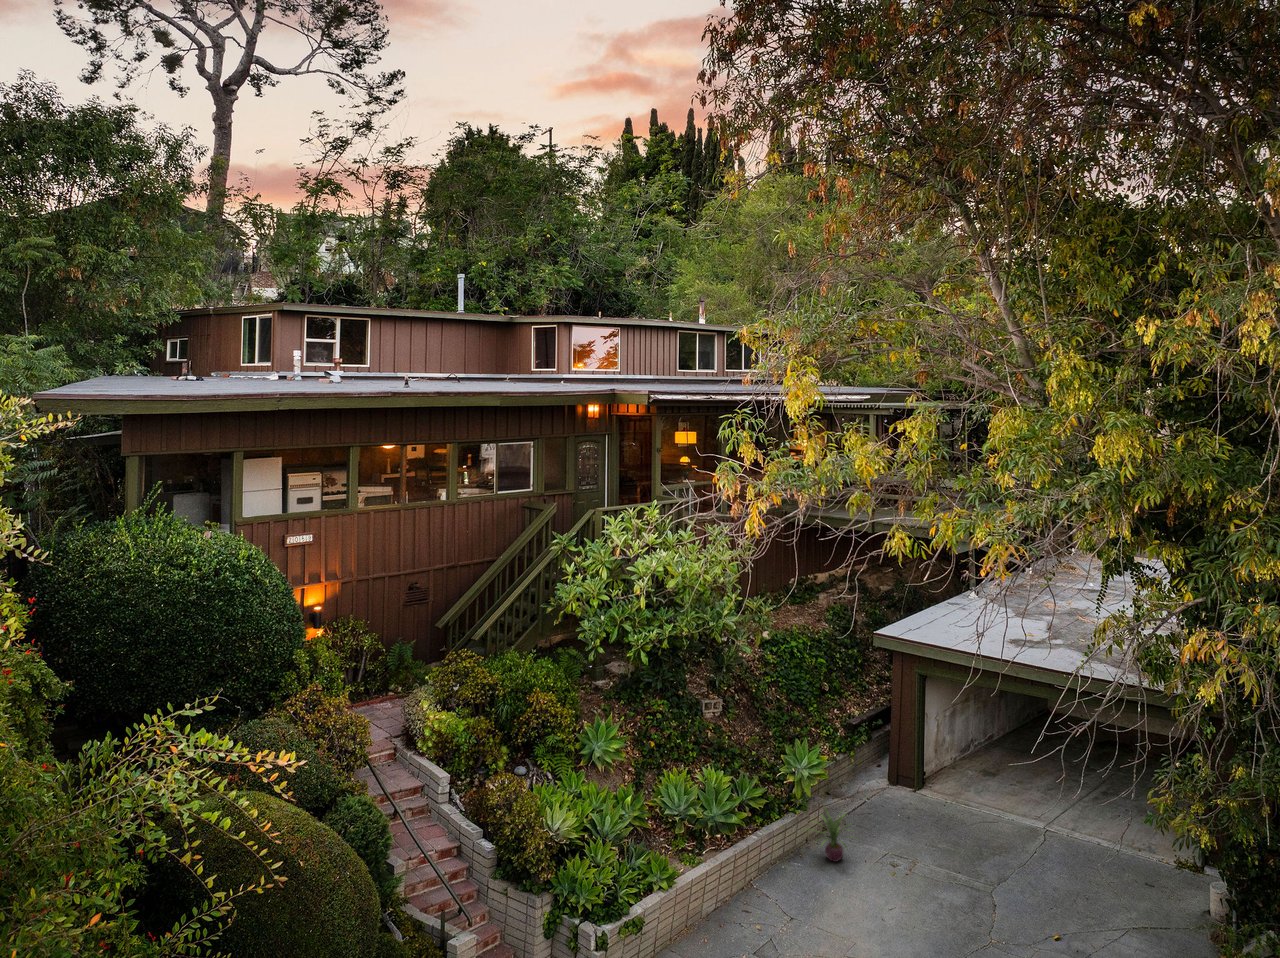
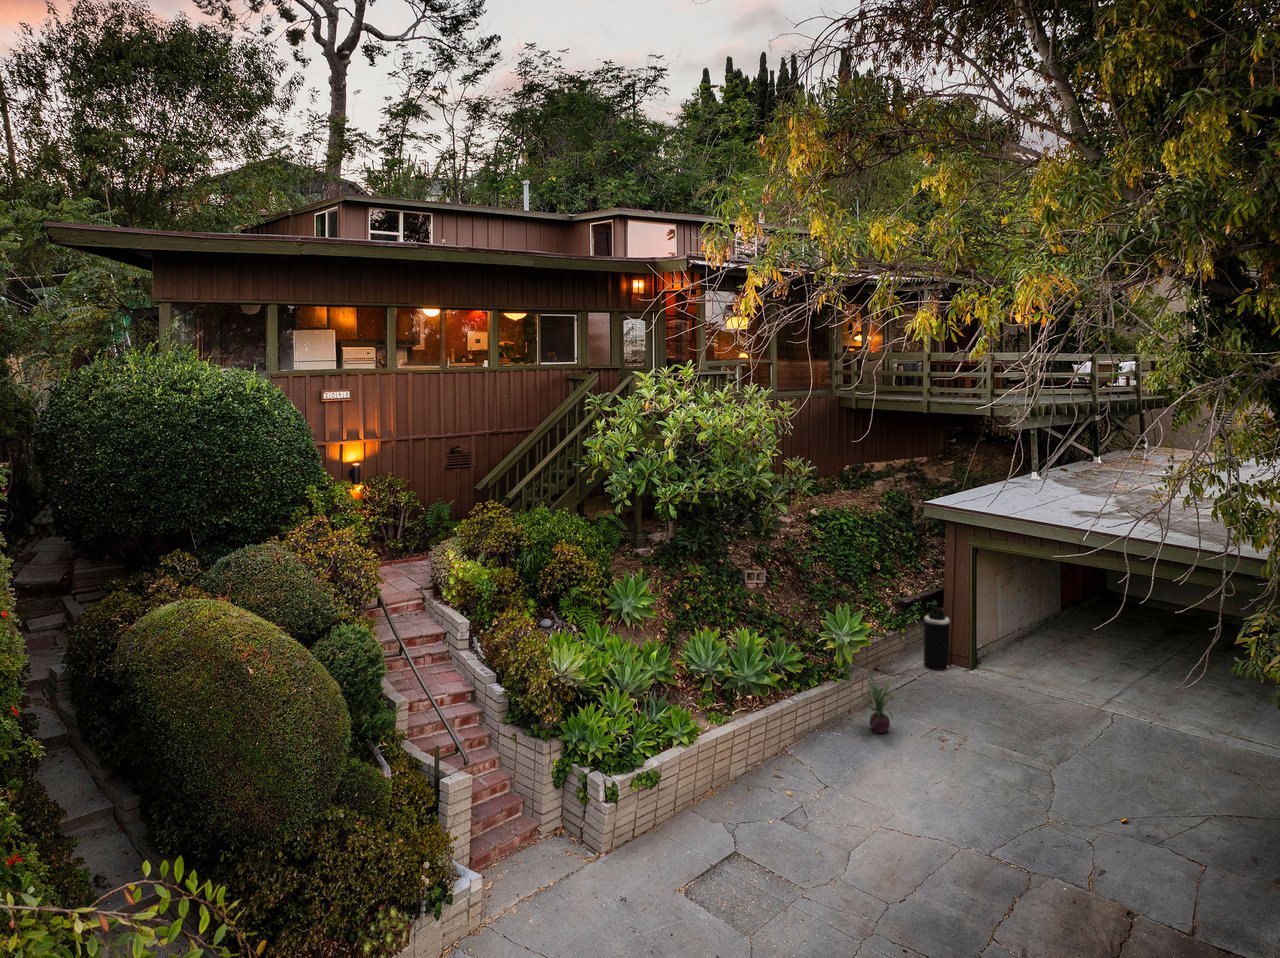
trash can: none [869,727,893,791] -> present [924,606,950,671]

